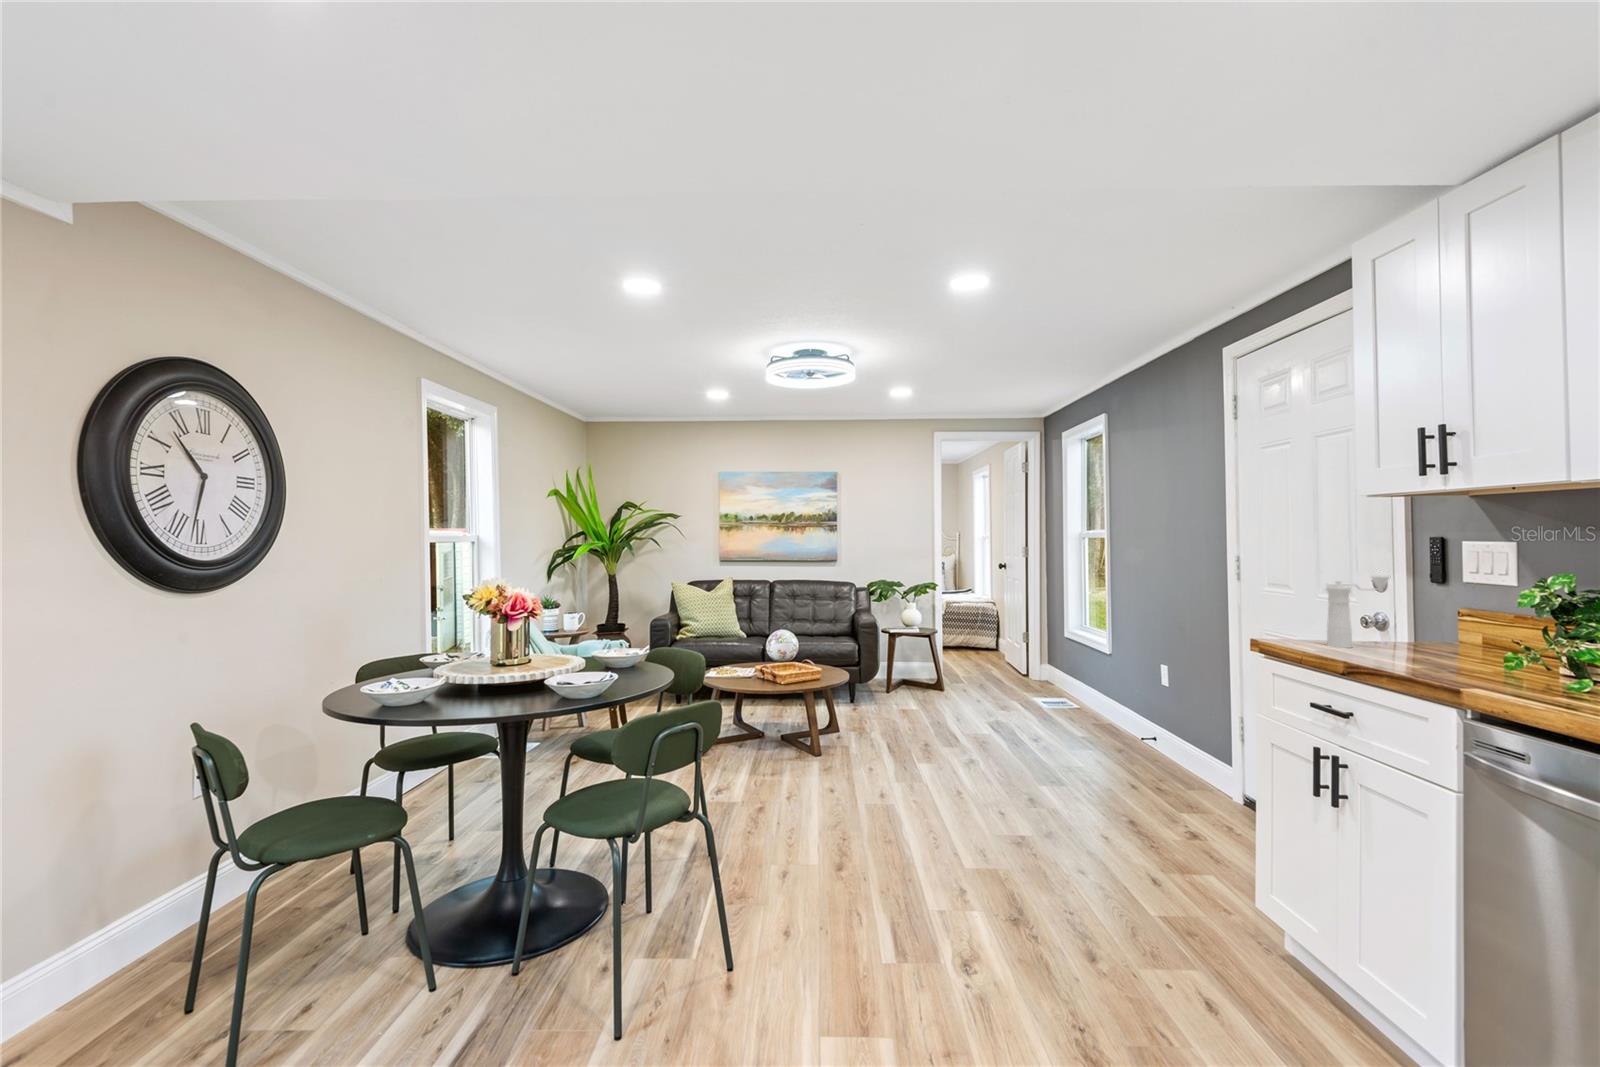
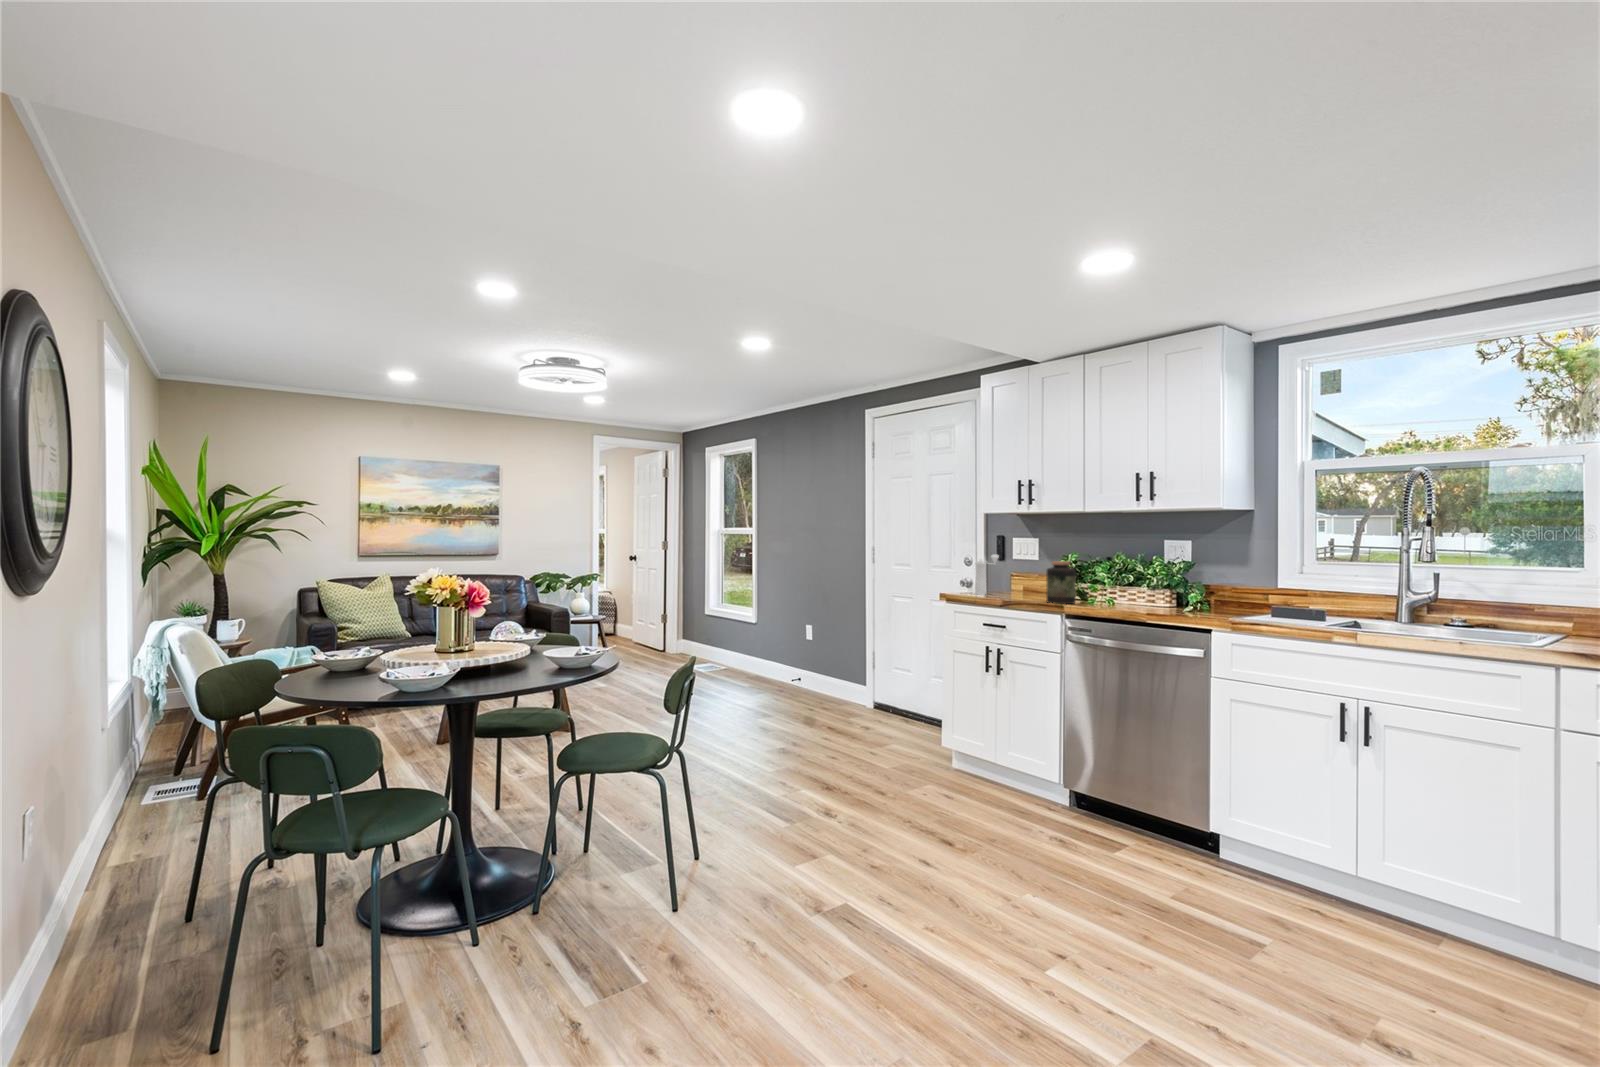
jar: none [1441,590,1524,687] -> present [1046,561,1076,604]

